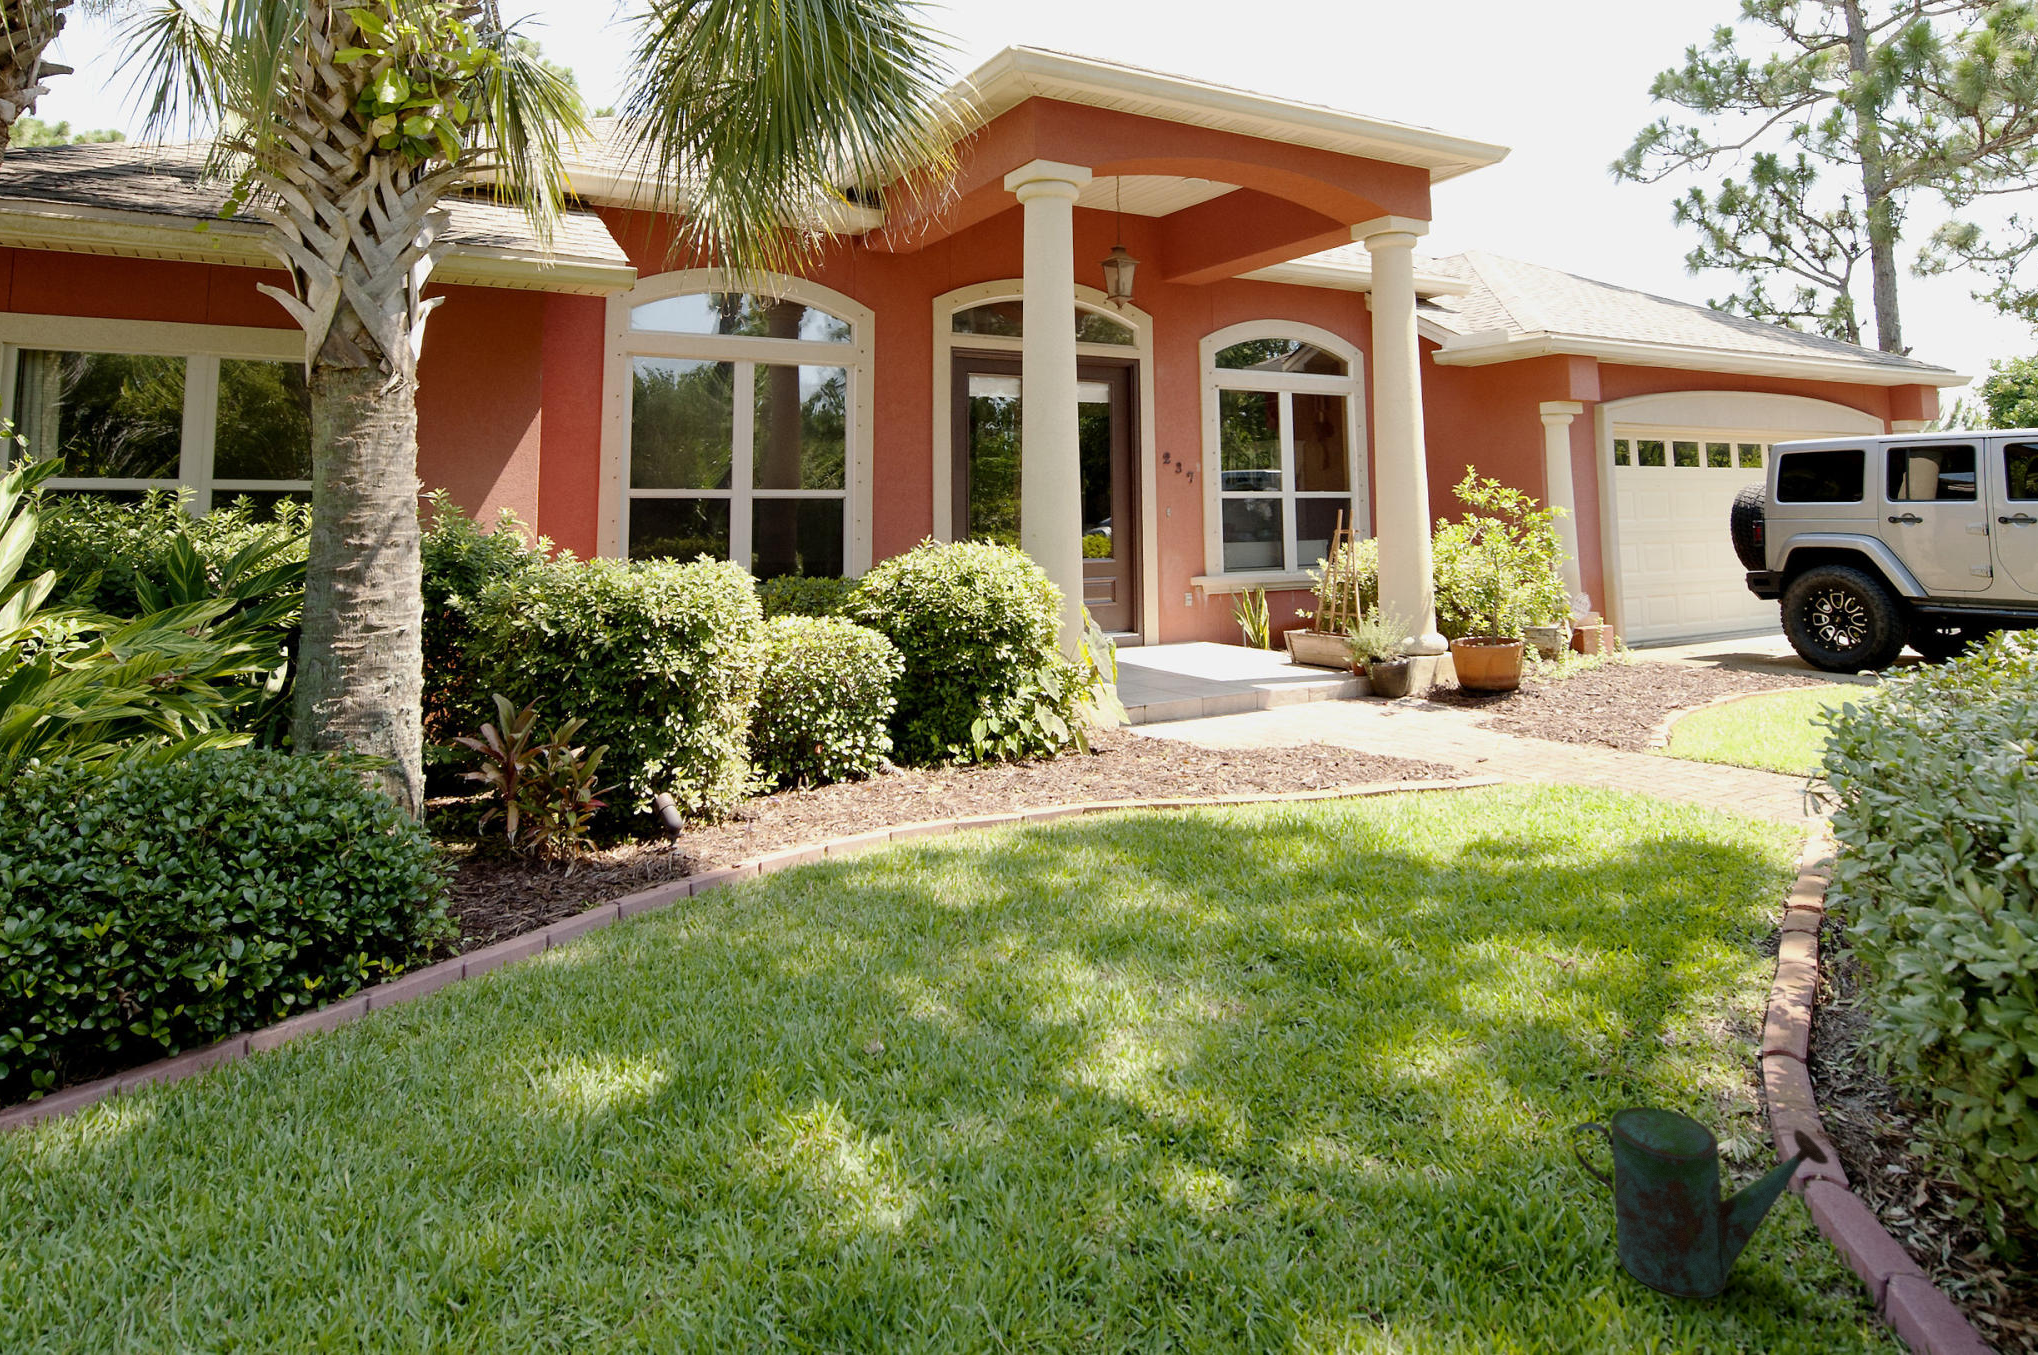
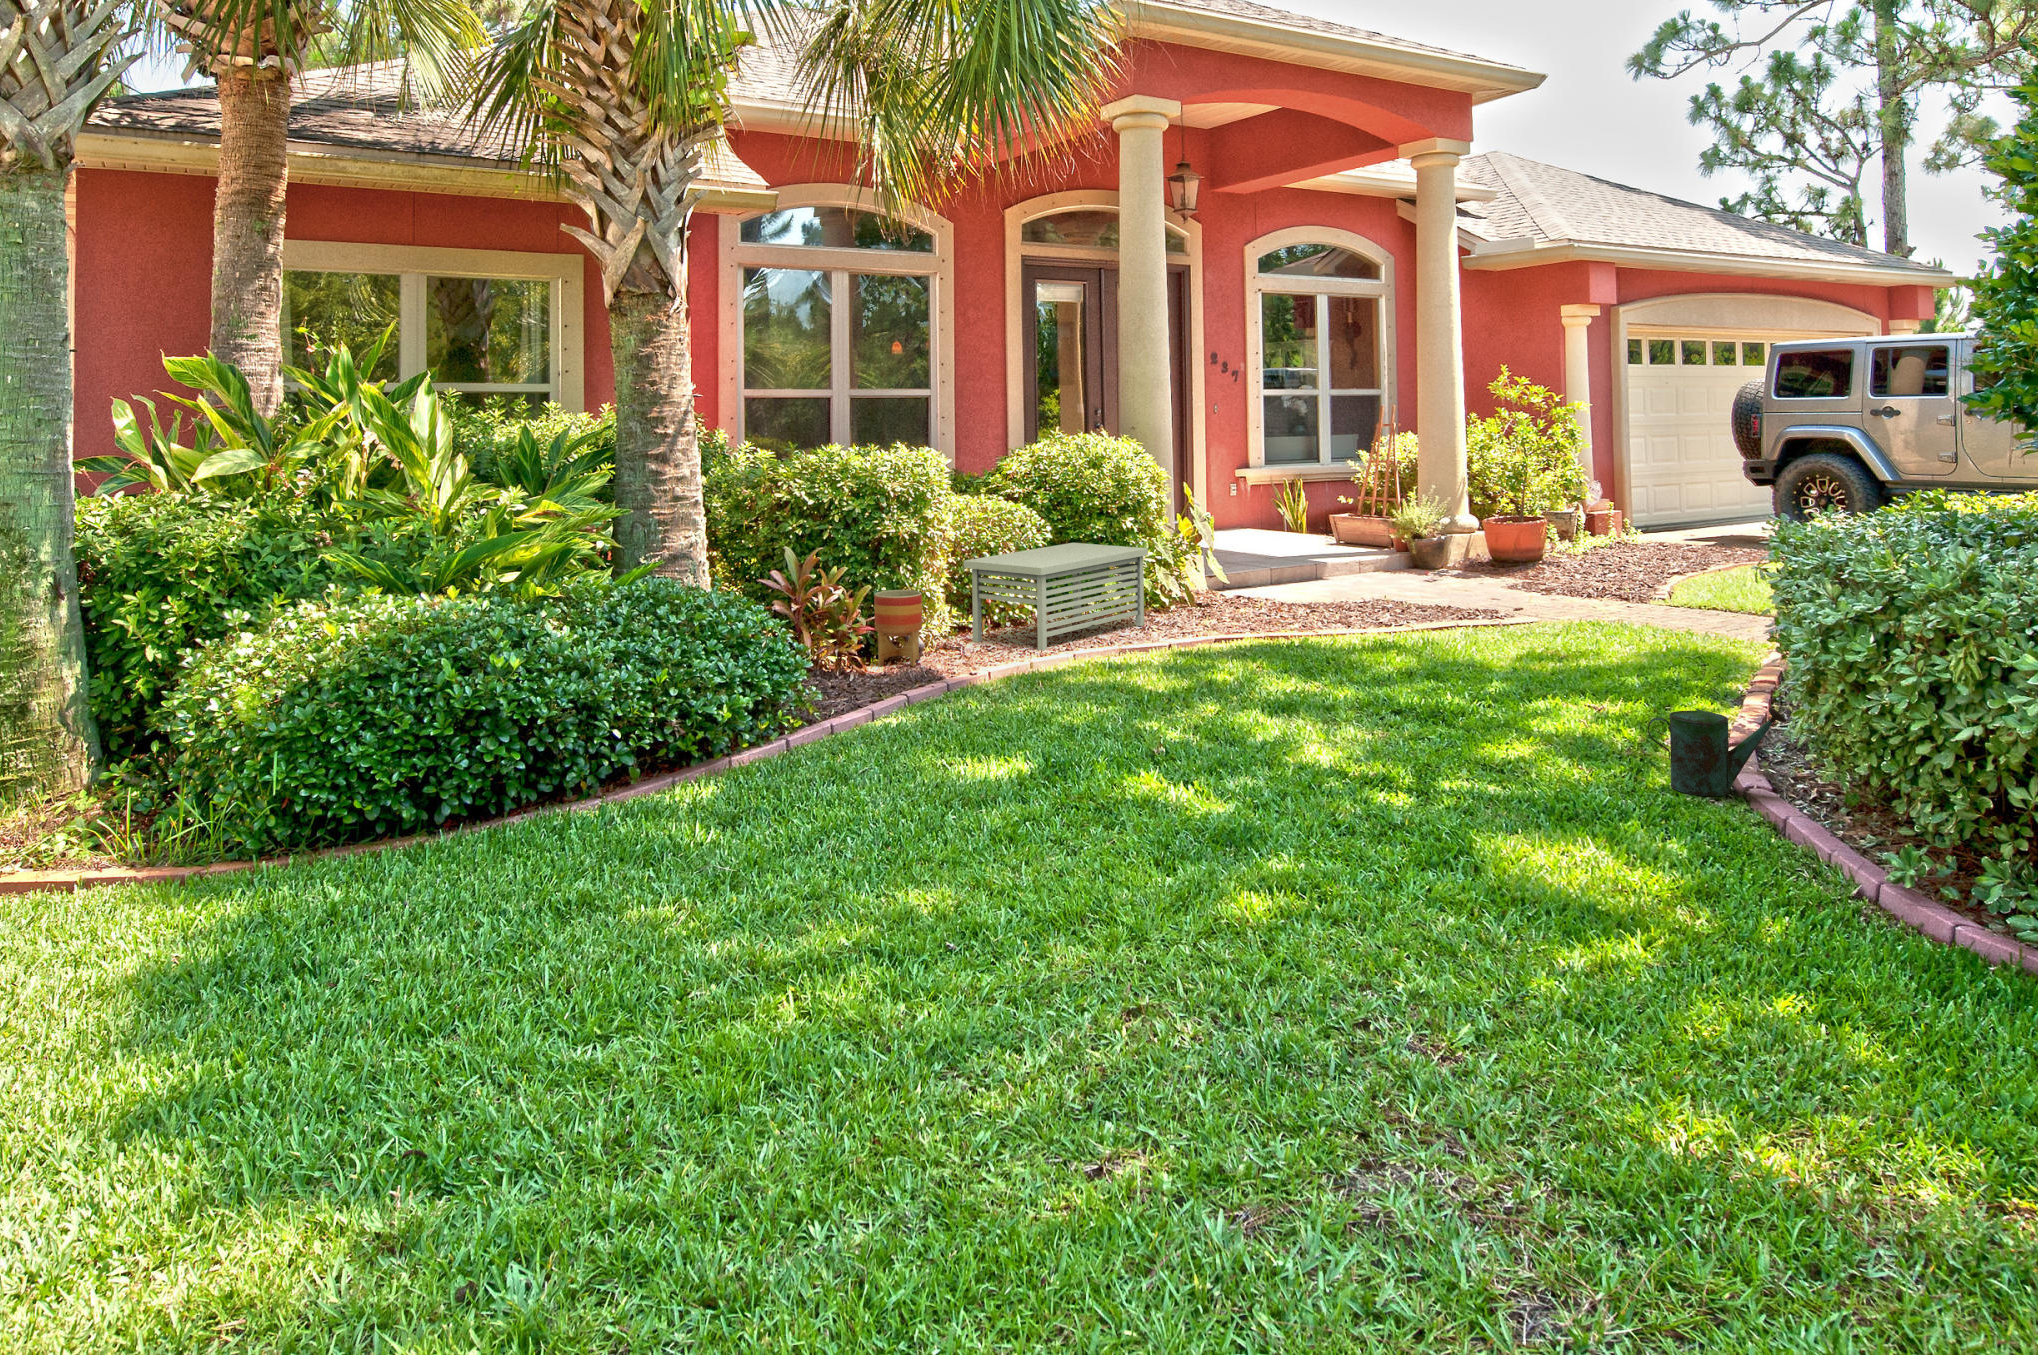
storage bench: none [769,680,1006,831] -> present [964,543,1148,651]
planter: none [623,755,685,858] -> present [874,590,922,666]

